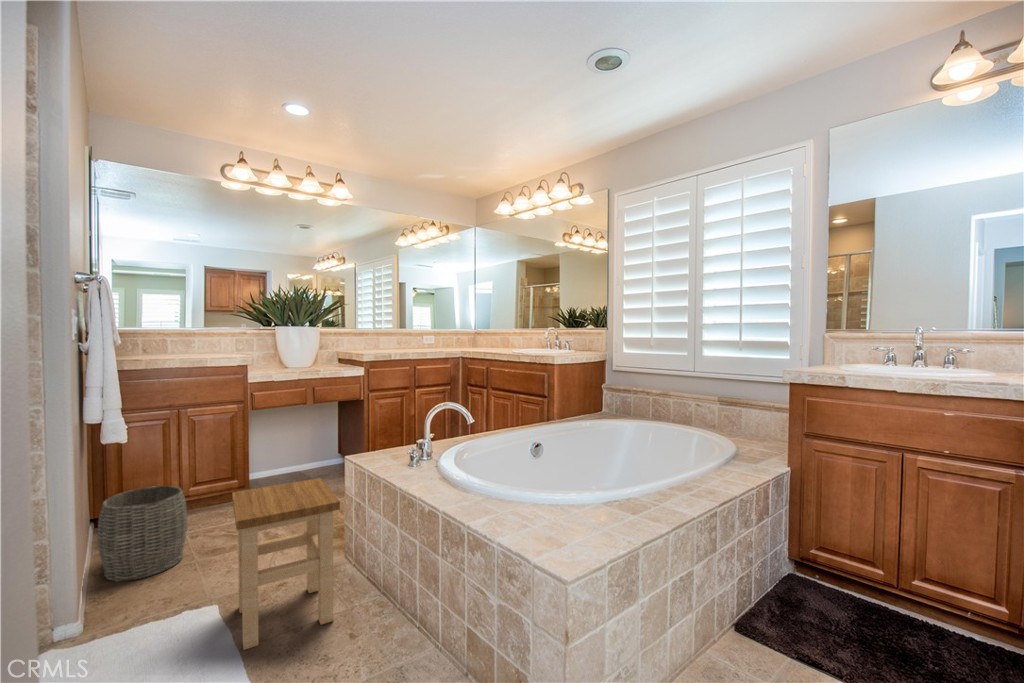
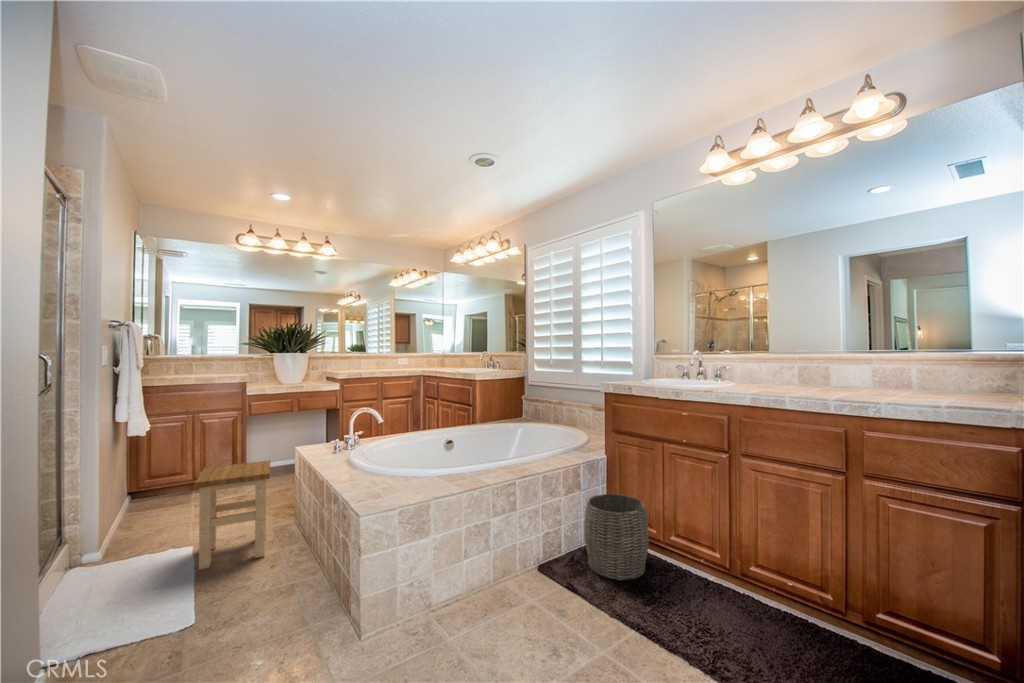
woven basket: present [98,486,187,581] -> present [584,494,649,580]

